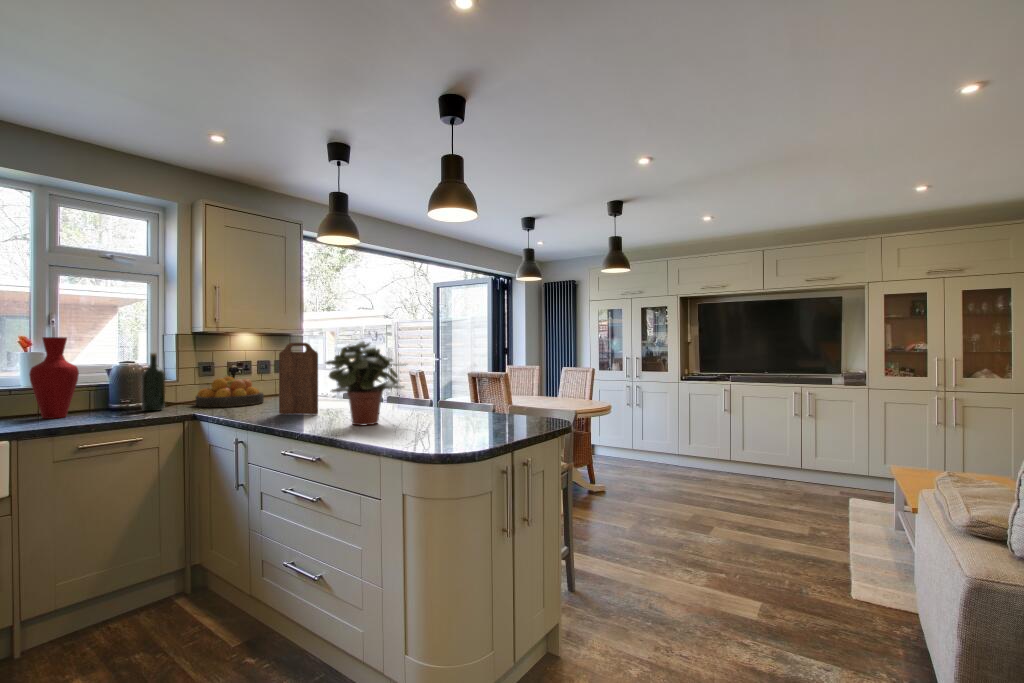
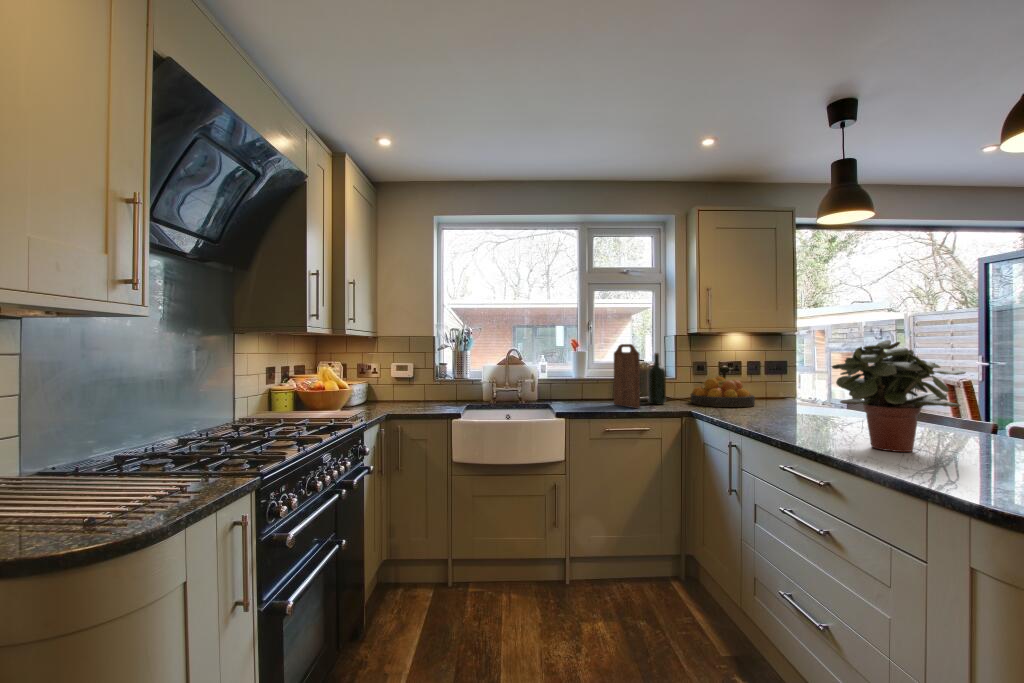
vase: present [29,337,79,419] -> none [577,339,606,403]
cutting board: present [279,343,318,415] -> present [614,344,640,408]

